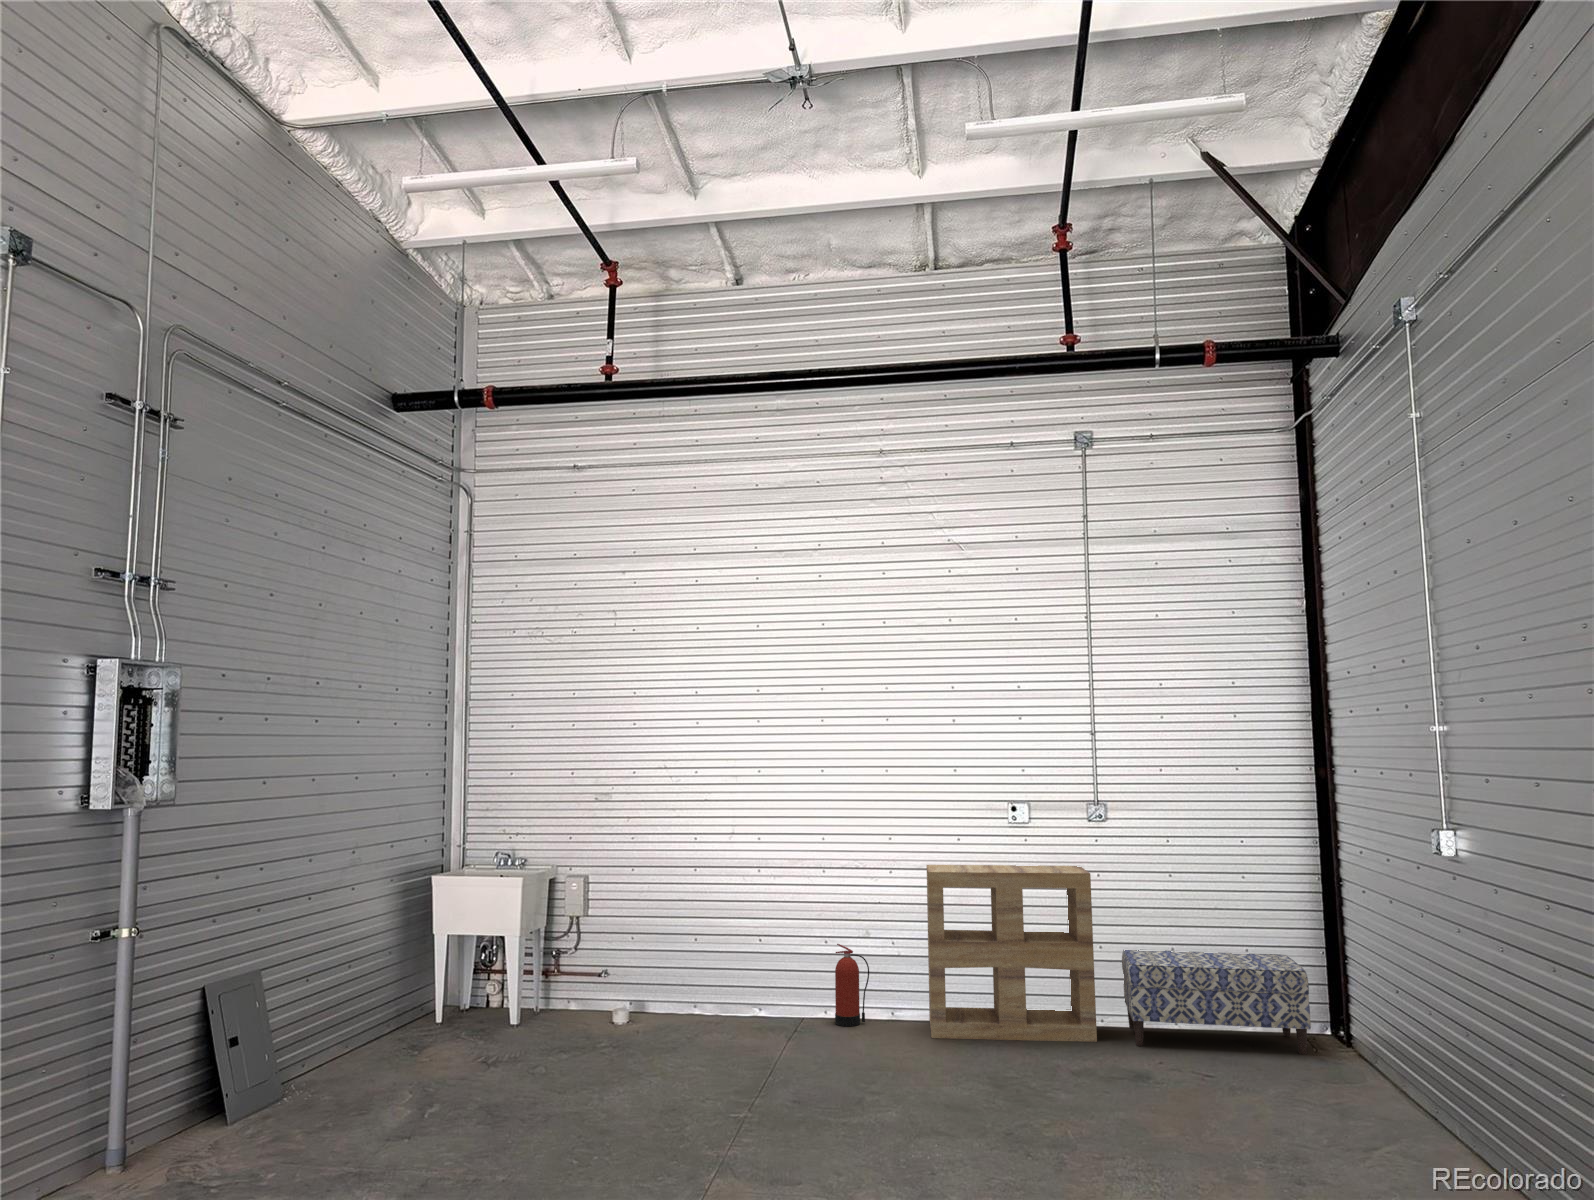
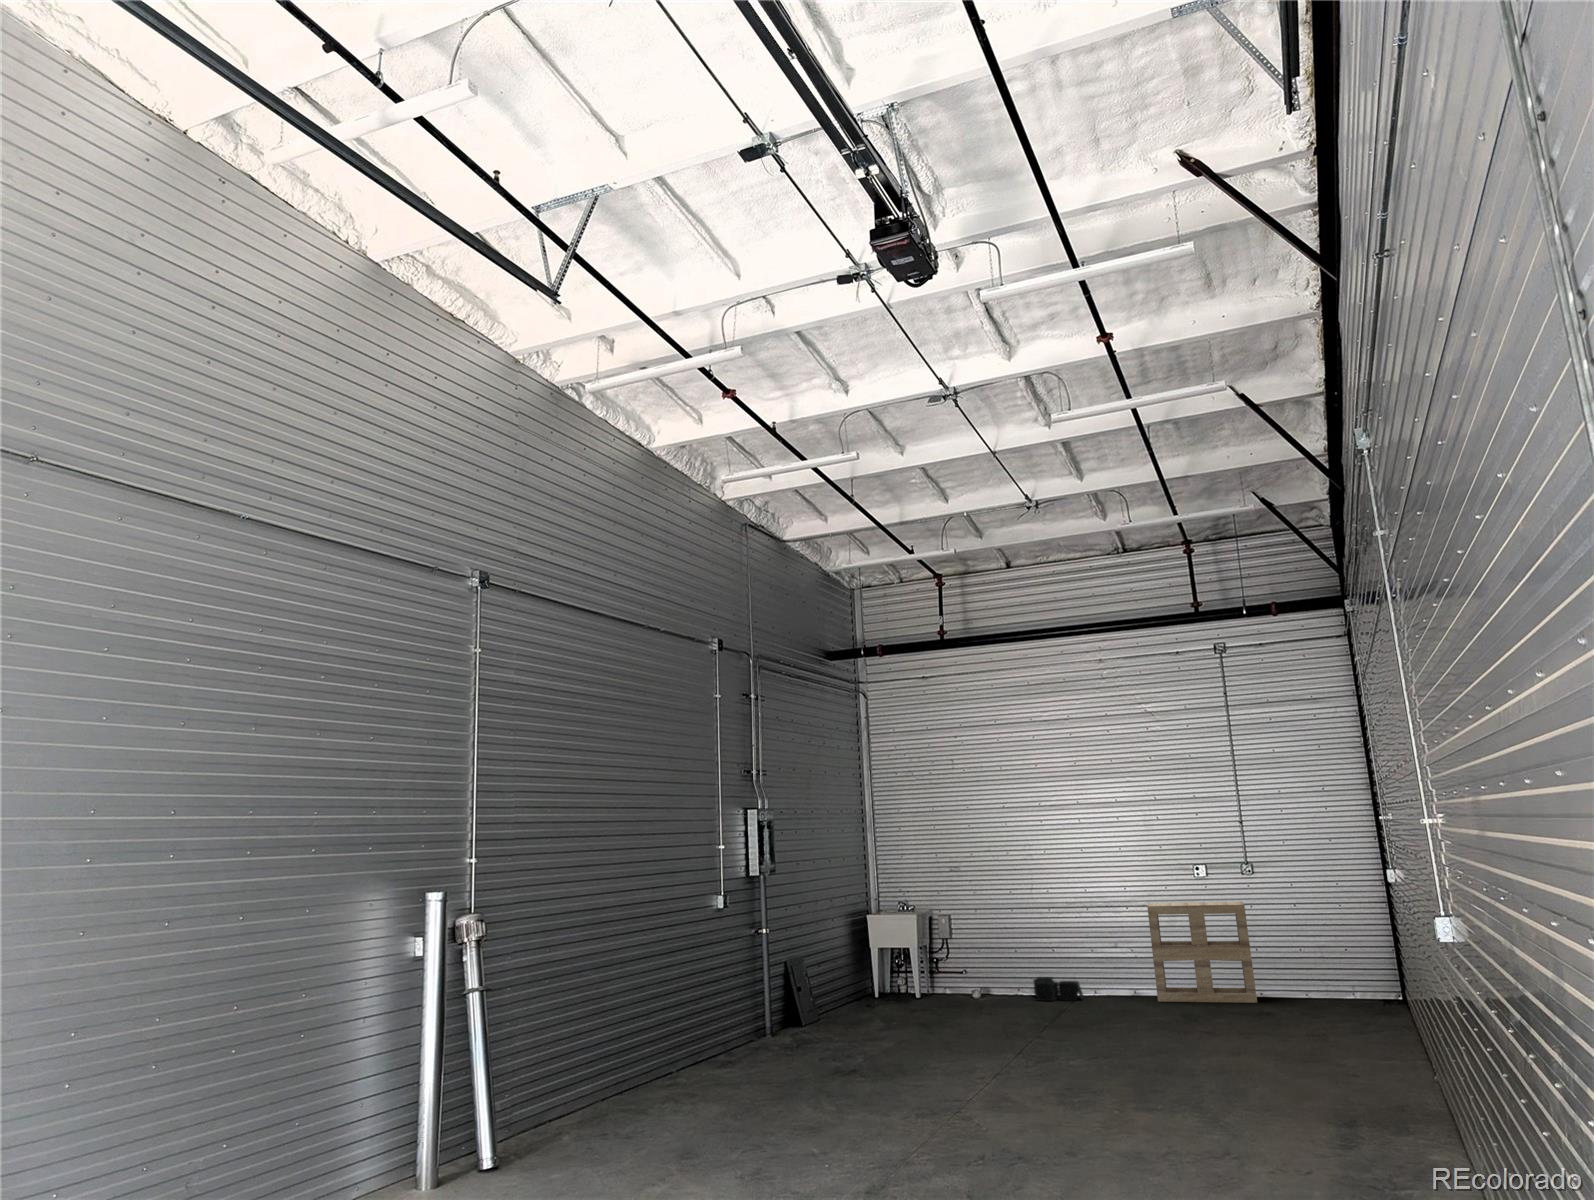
fire extinguisher: present [835,944,869,1026] -> none [1098,950,1120,998]
bench: present [1122,949,1311,1054] -> none [1272,951,1384,1007]
storage bin: none [720,986,805,1039] -> present [1033,977,1084,1001]

